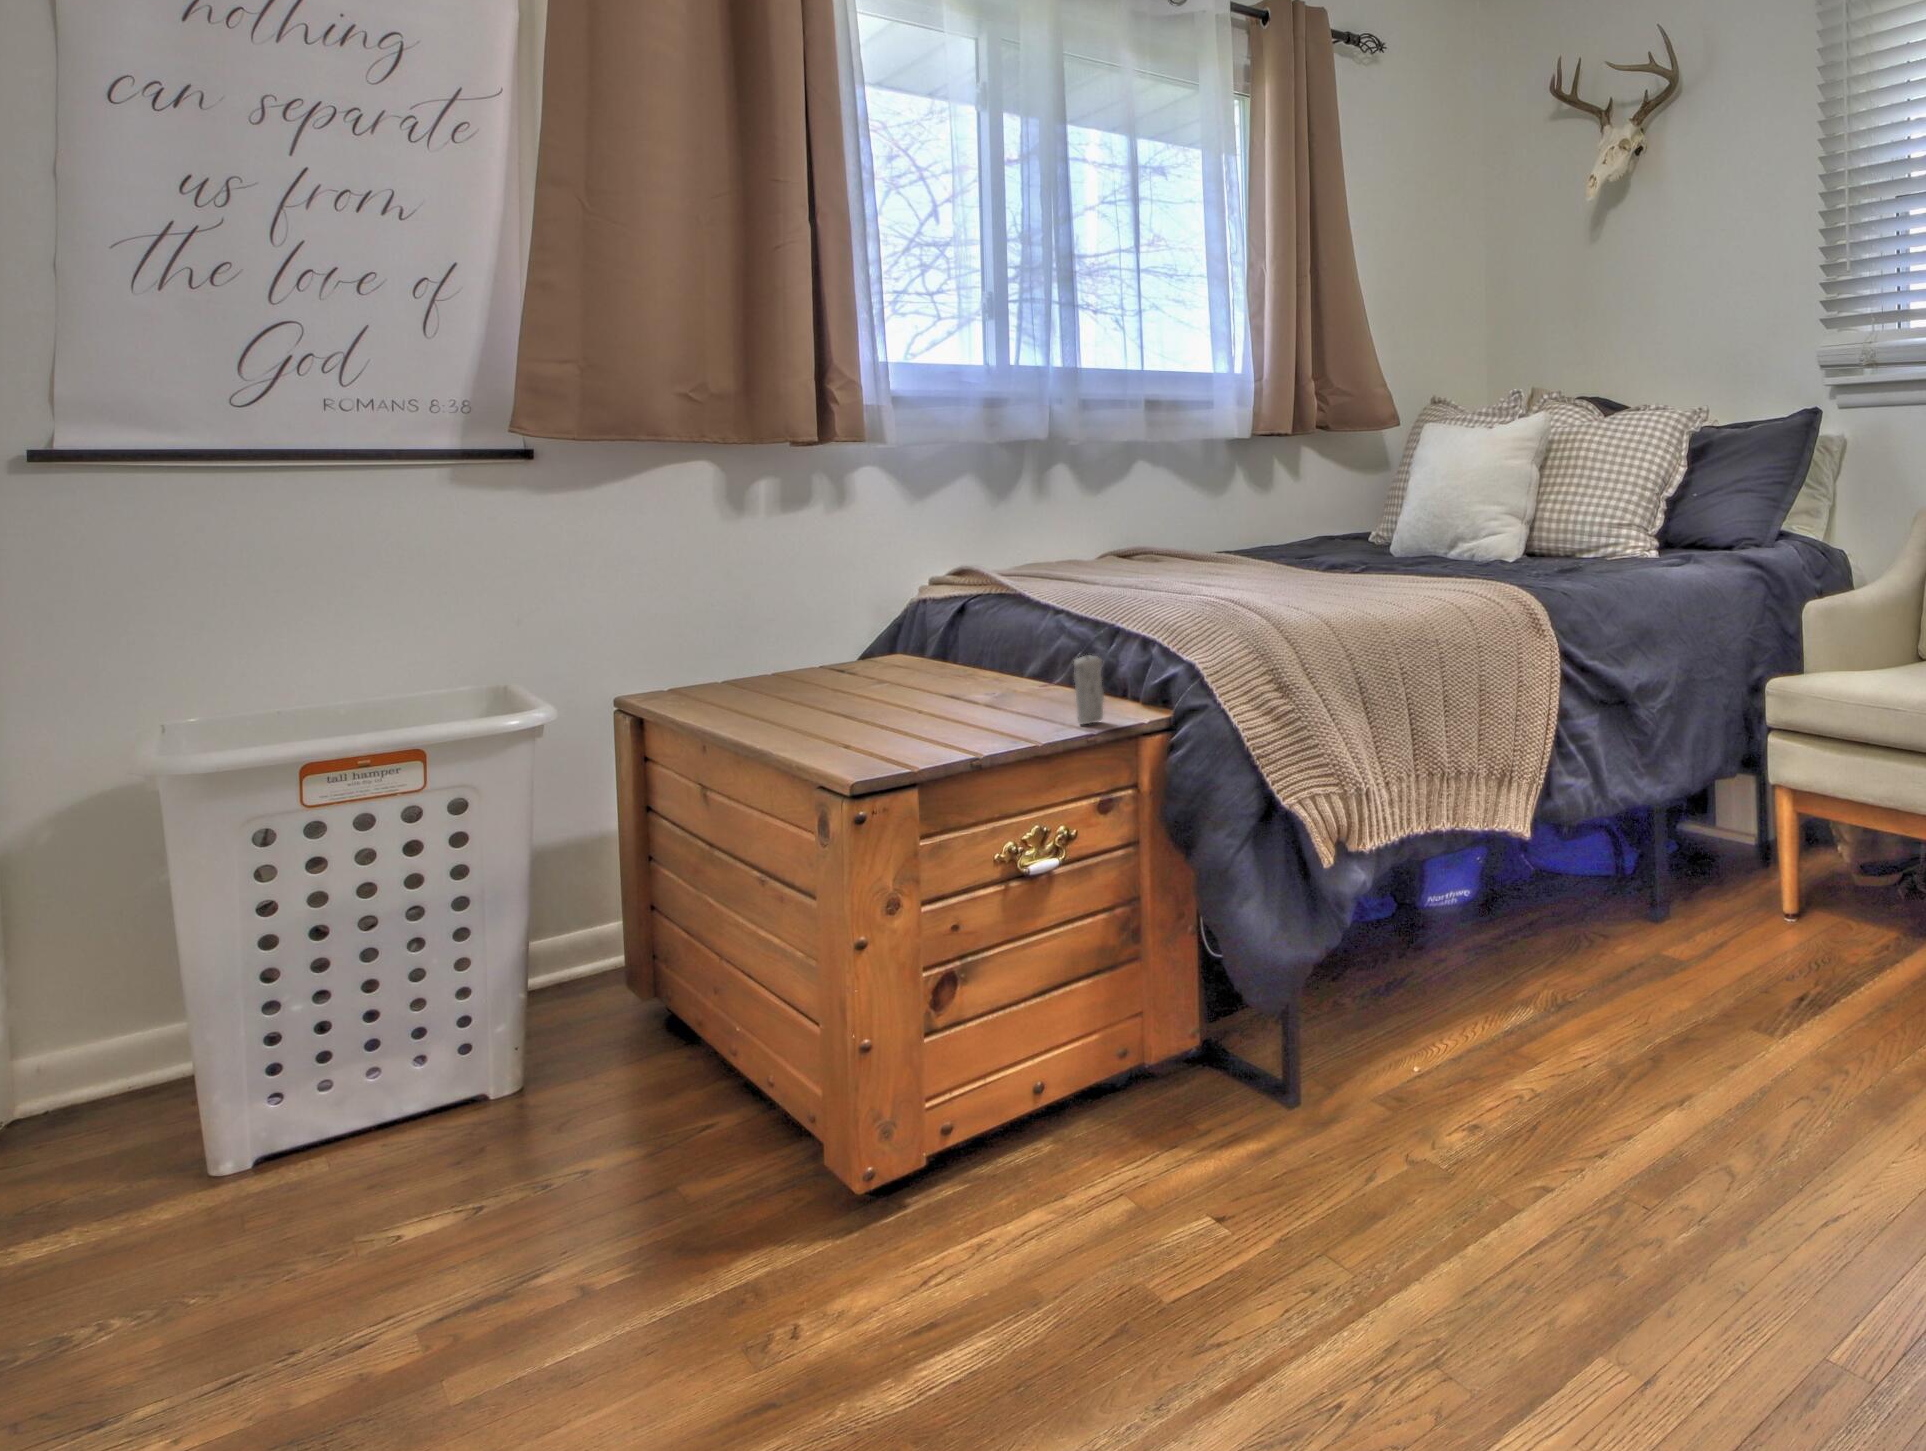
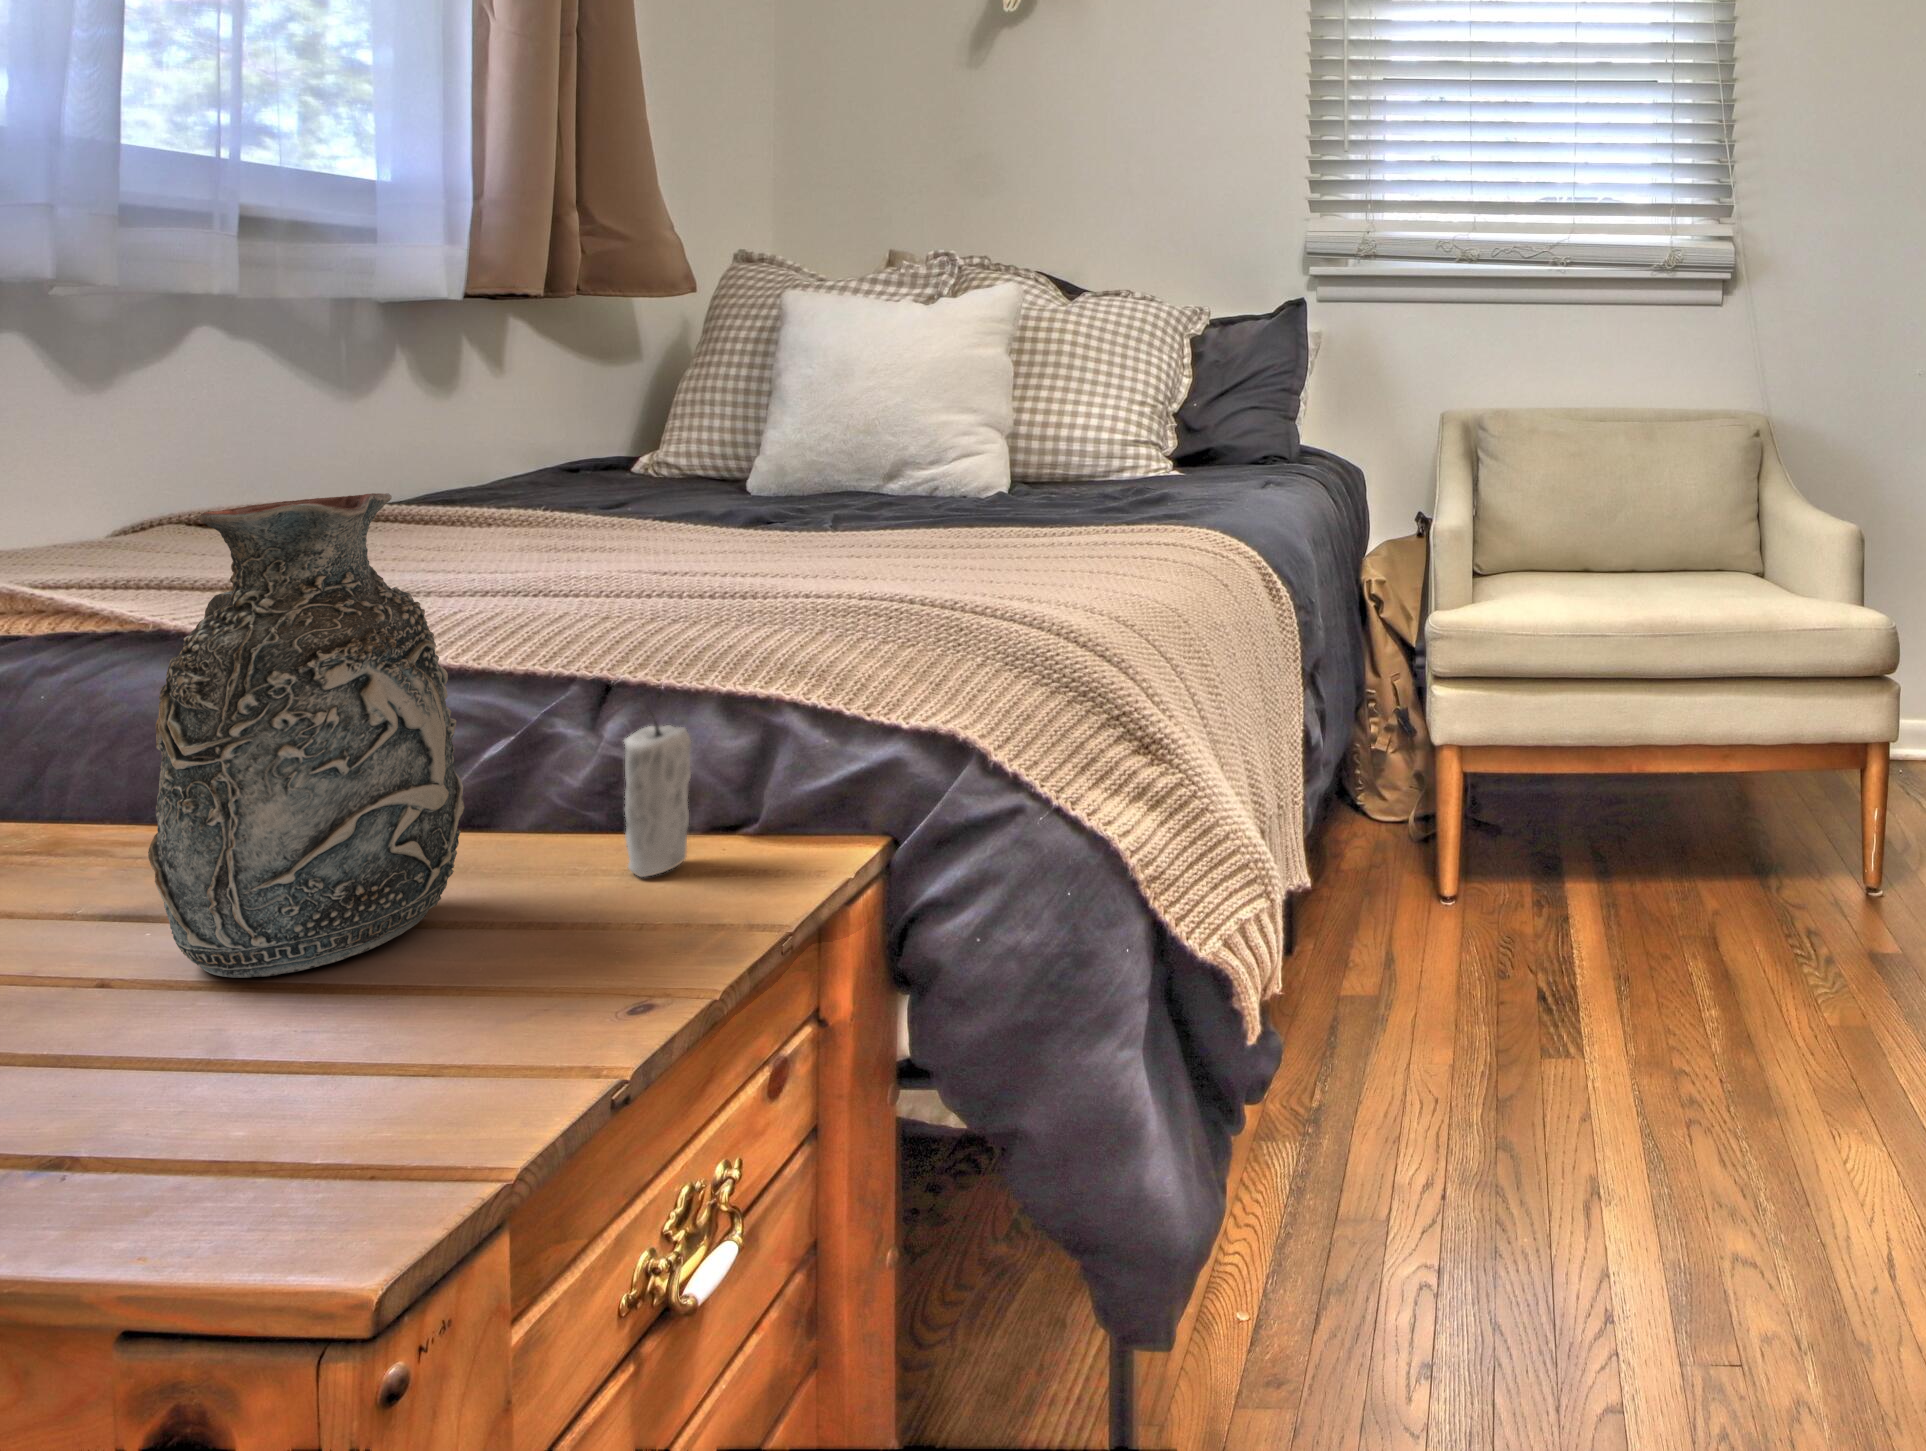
decorative vase: none [911,538,1017,731] -> present [148,493,464,978]

